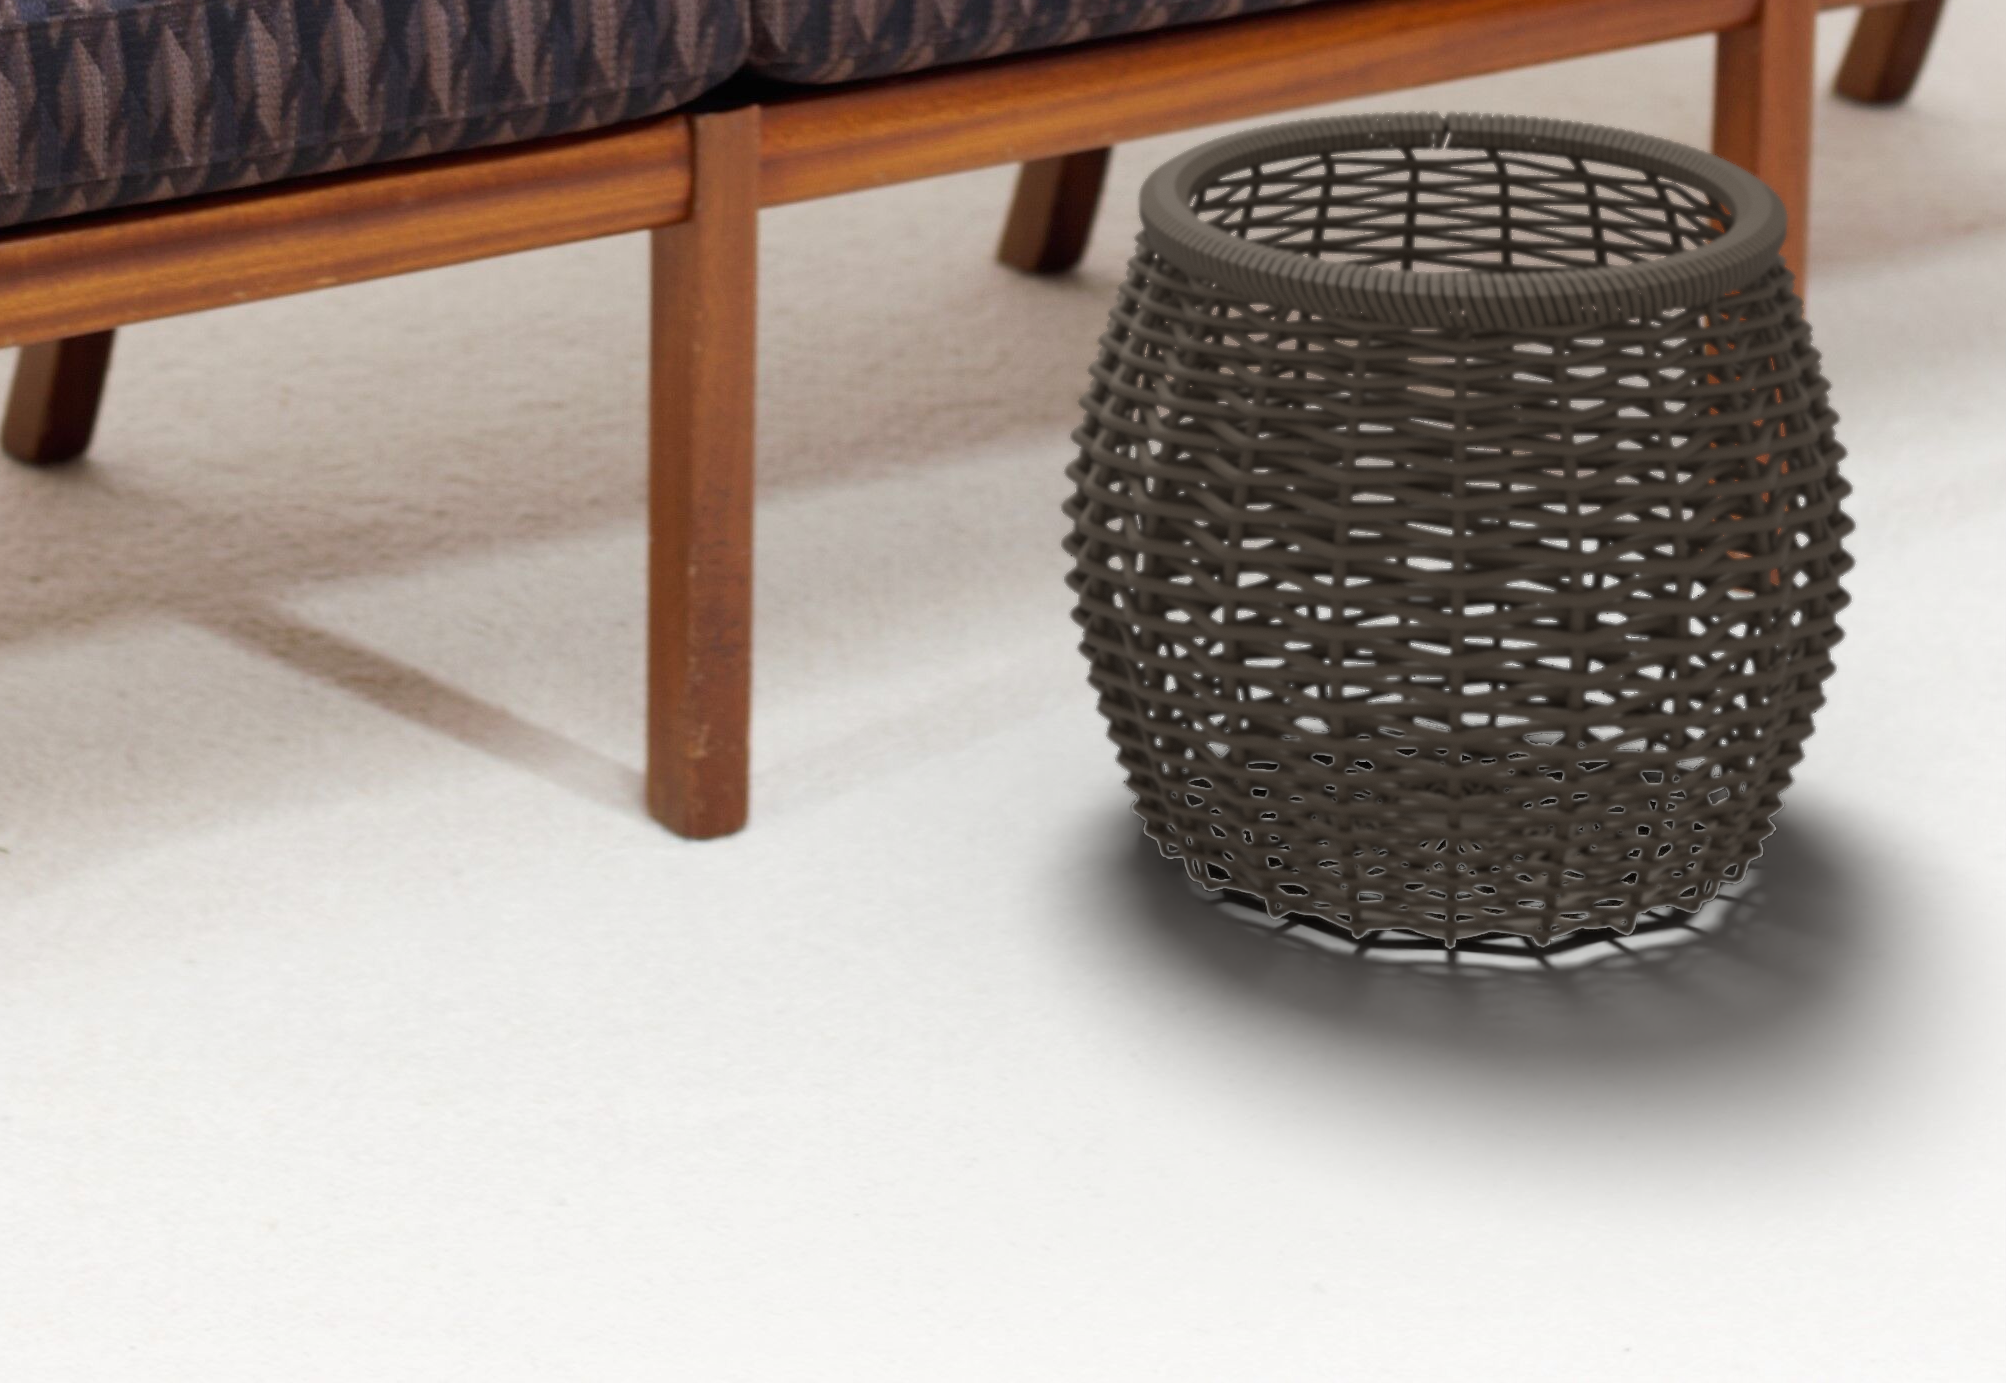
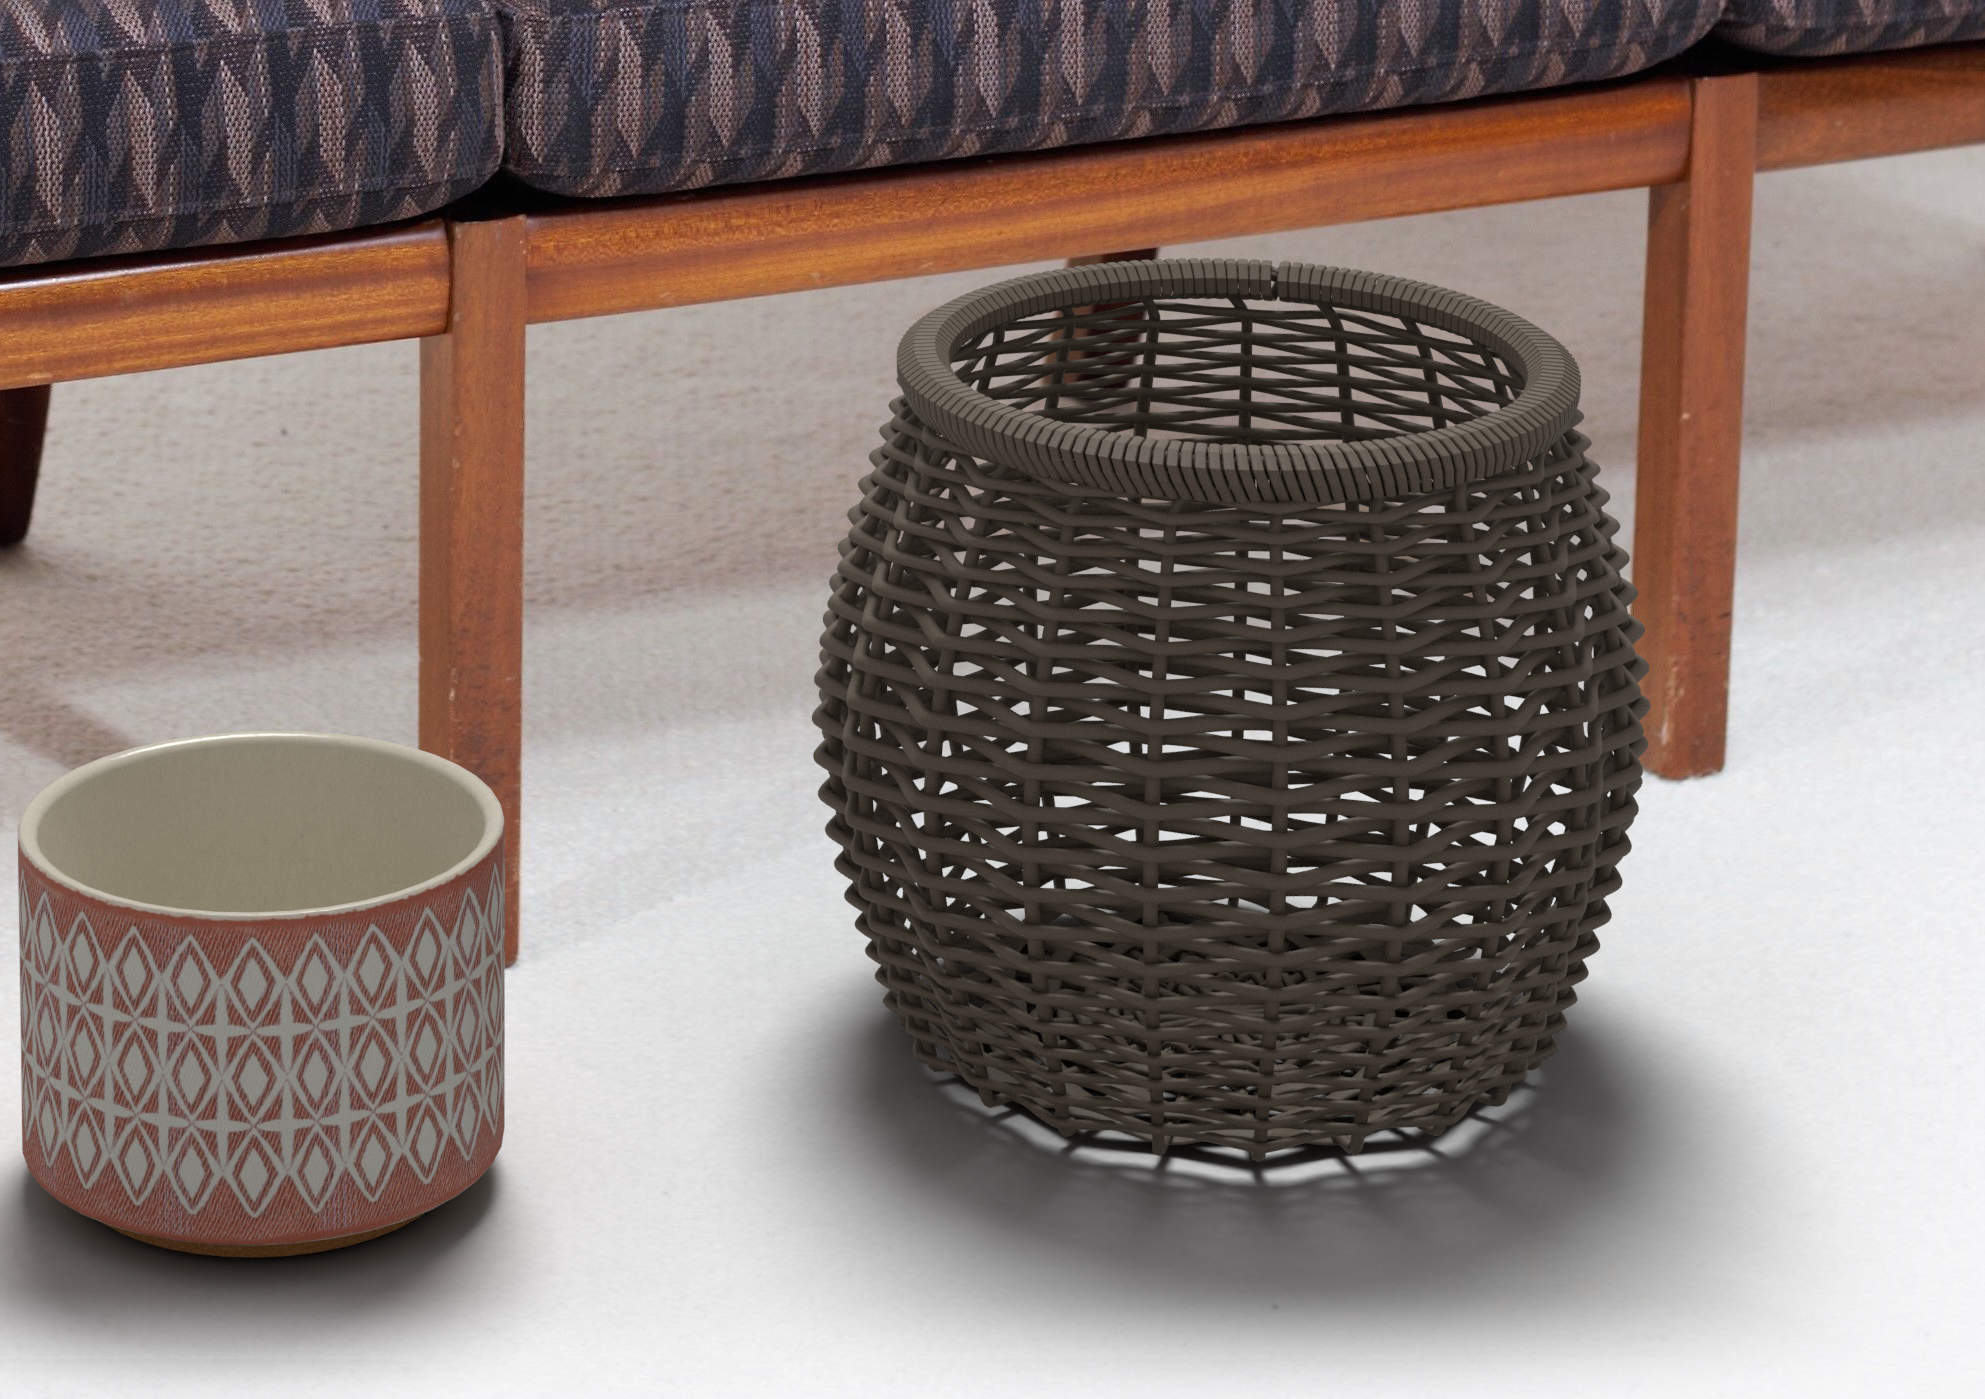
planter: none [386,606,854,1105] -> present [18,730,505,1258]

